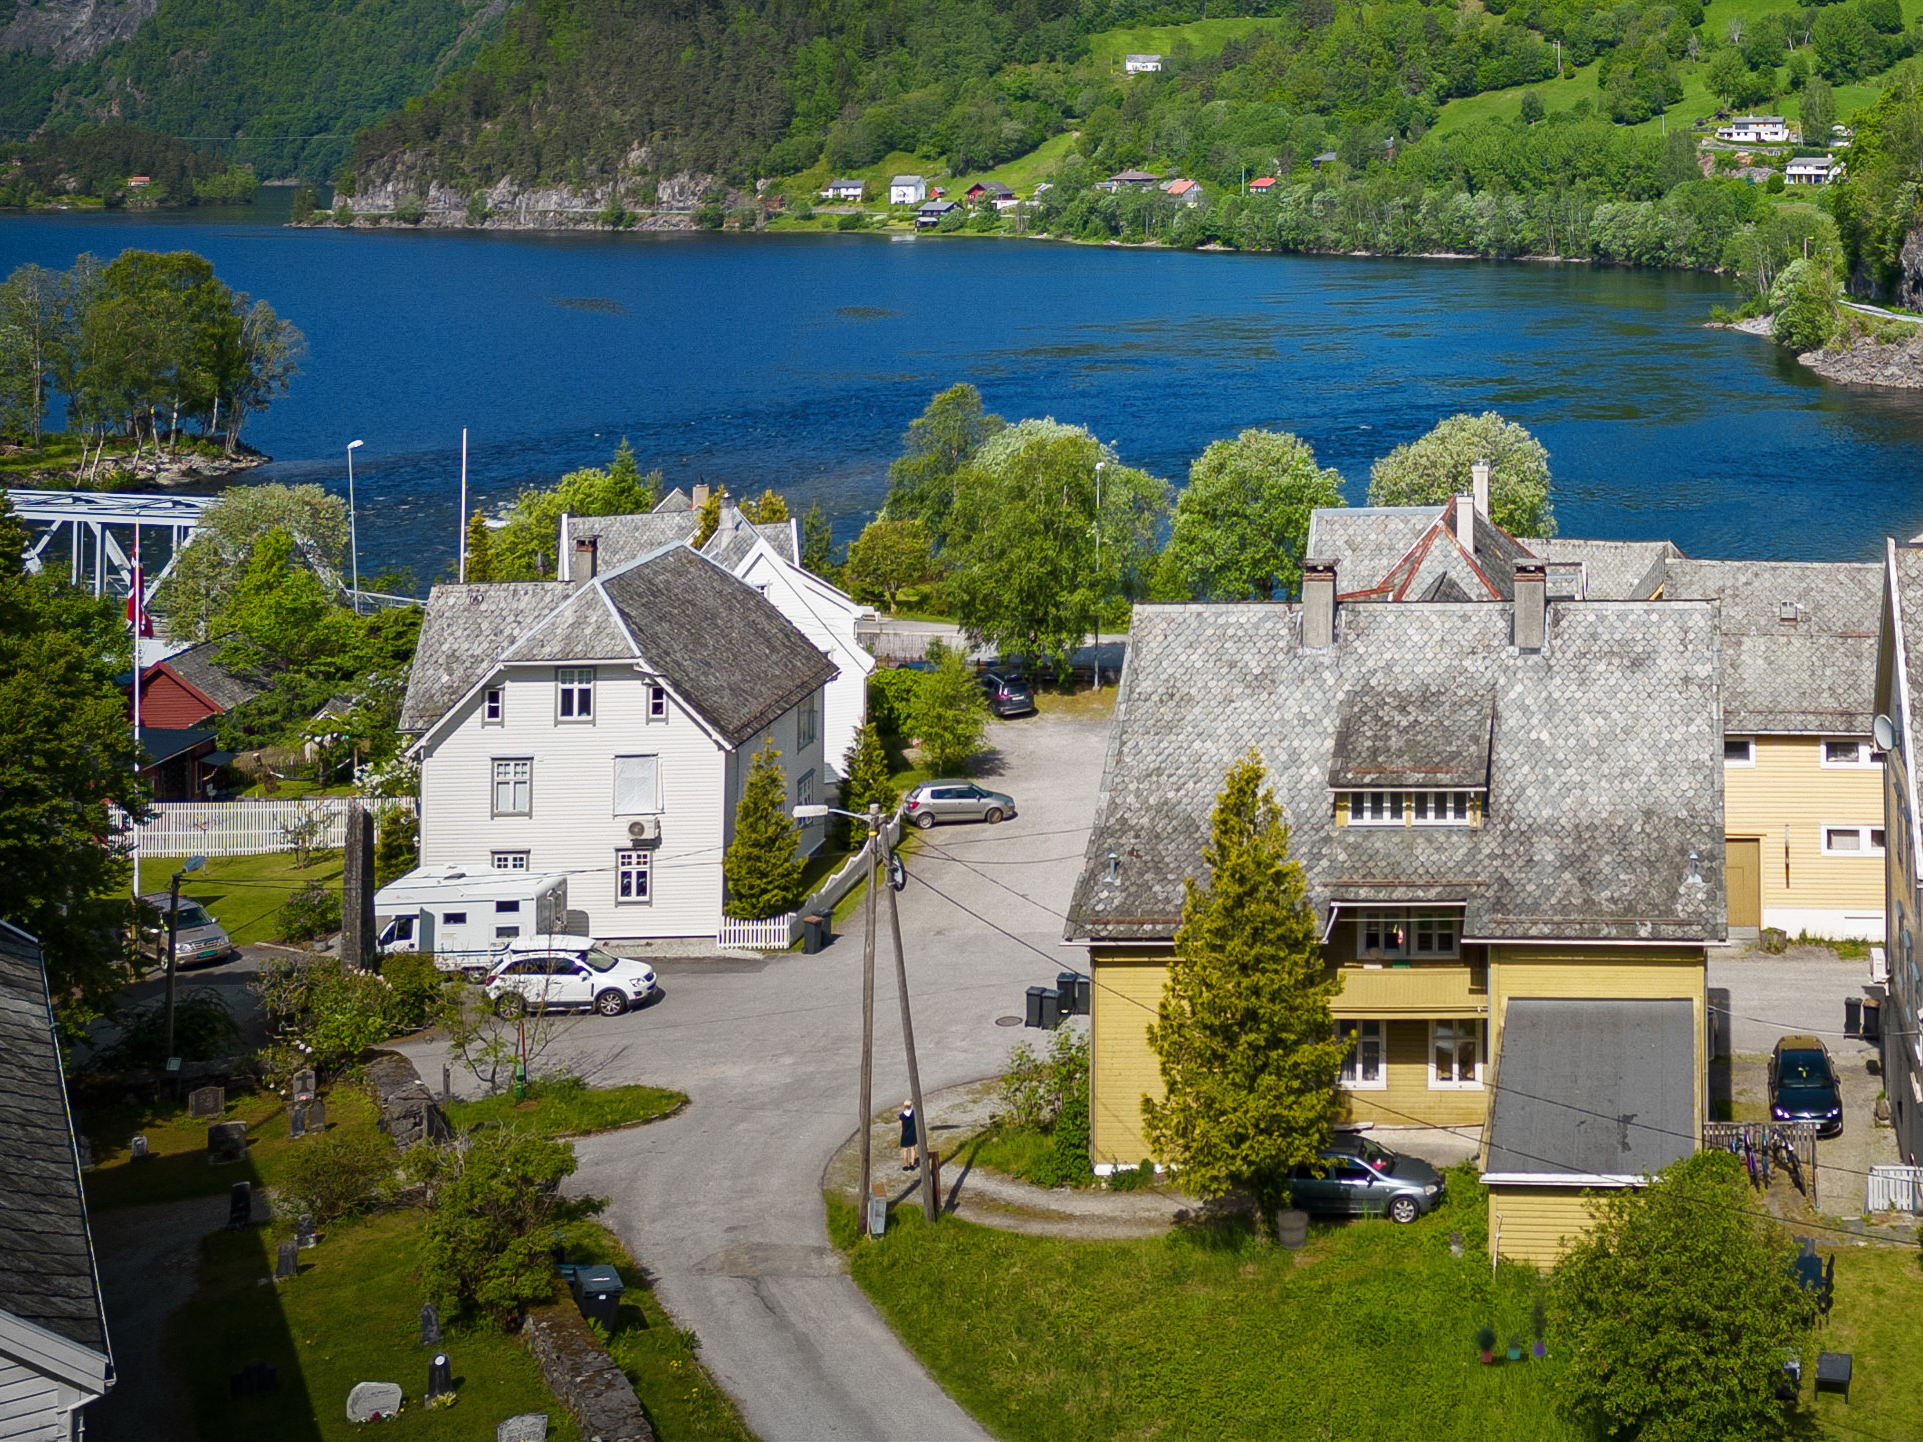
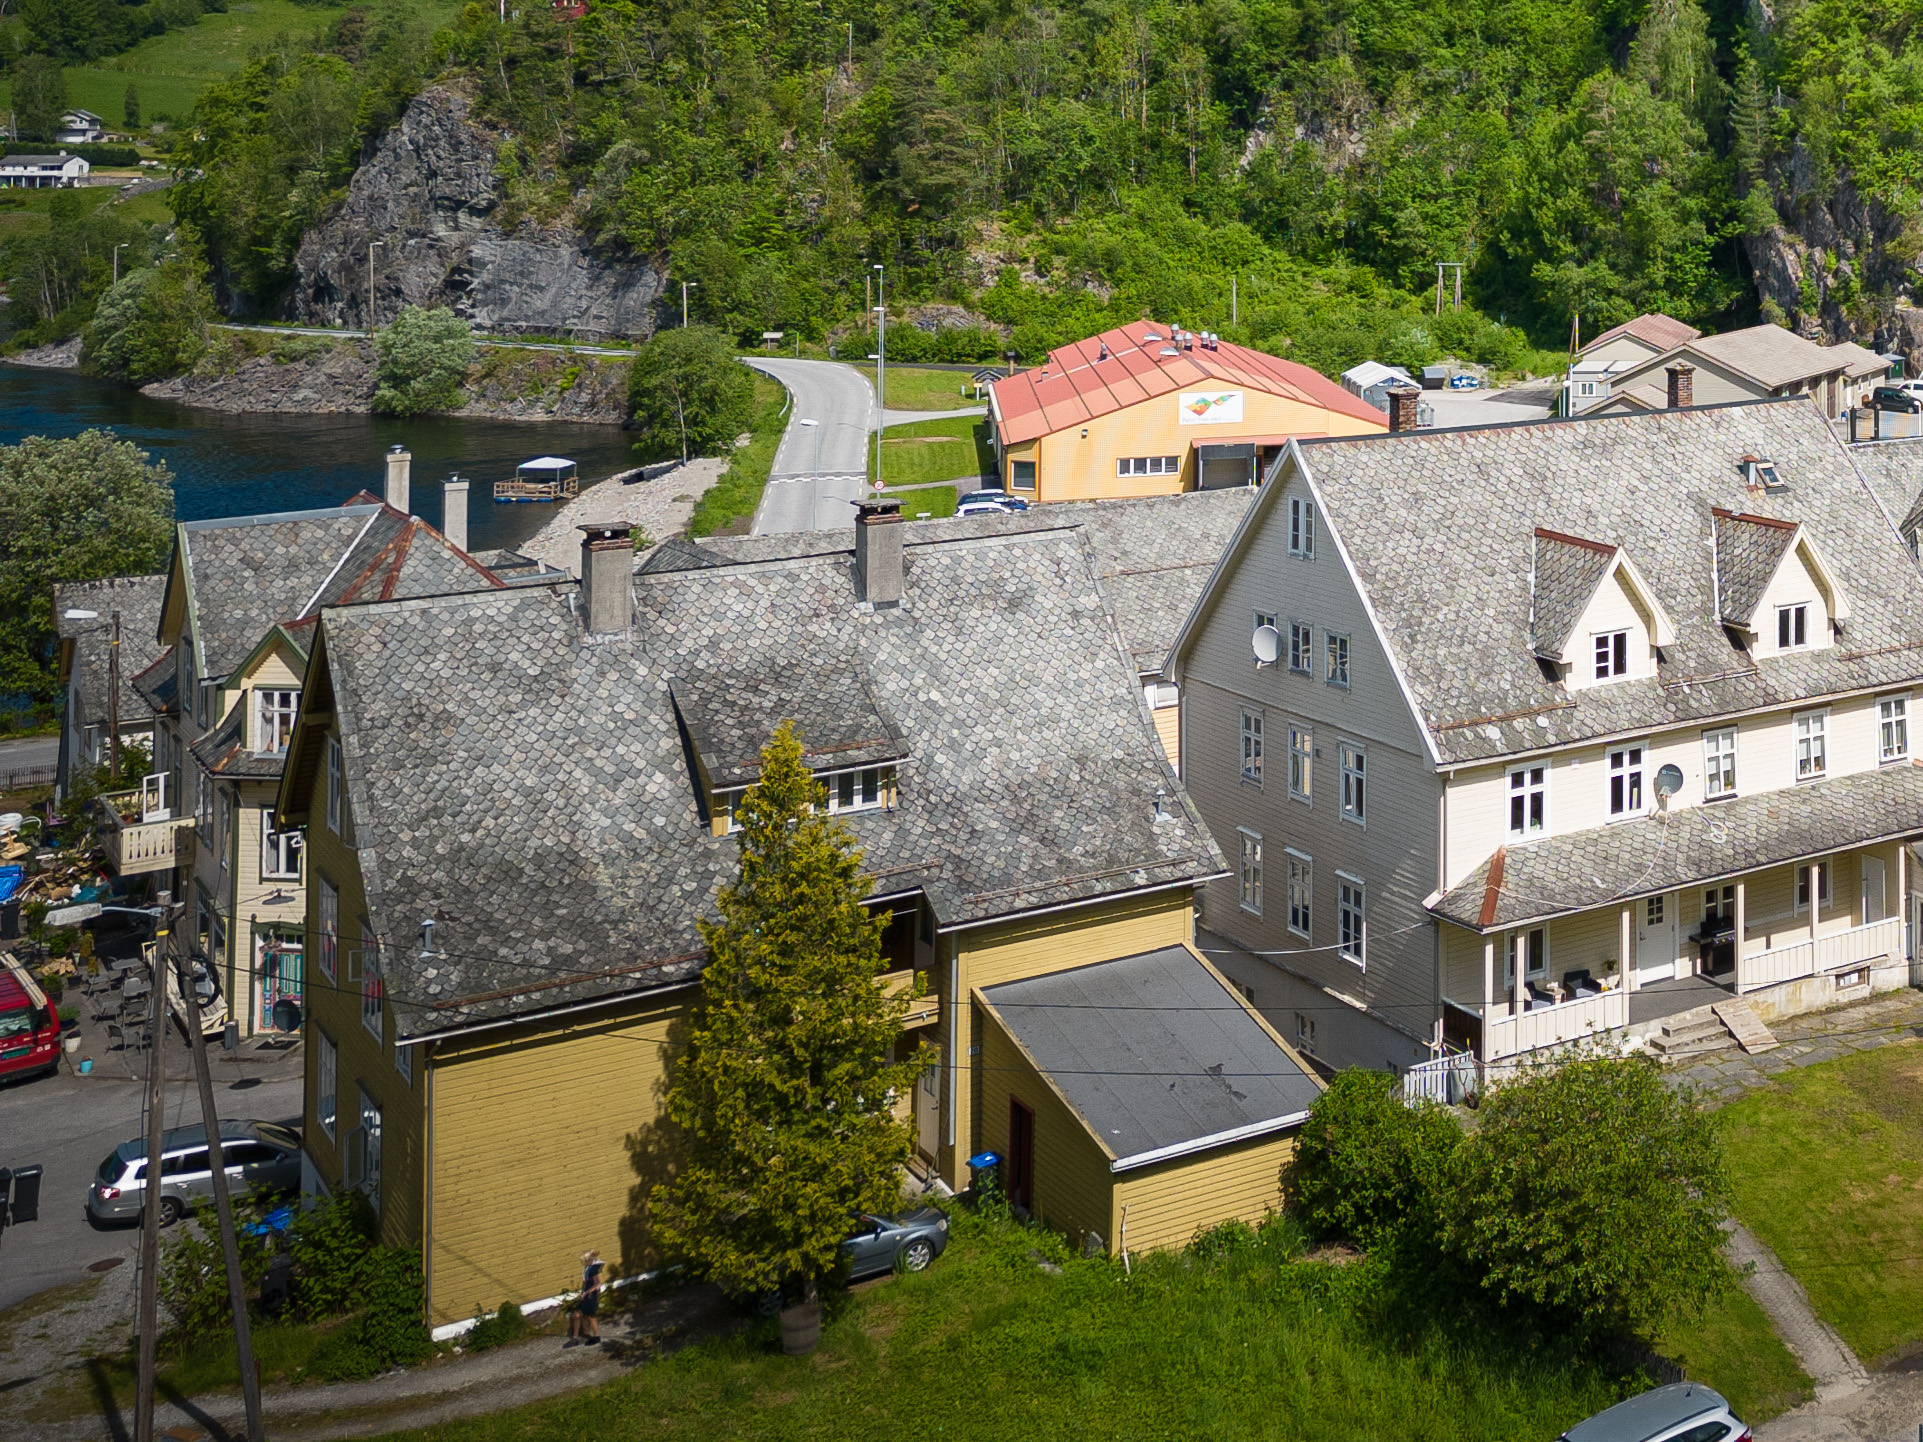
potted plant: present [1476,1295,1549,1363] -> none [1179,1267,1256,1368]

